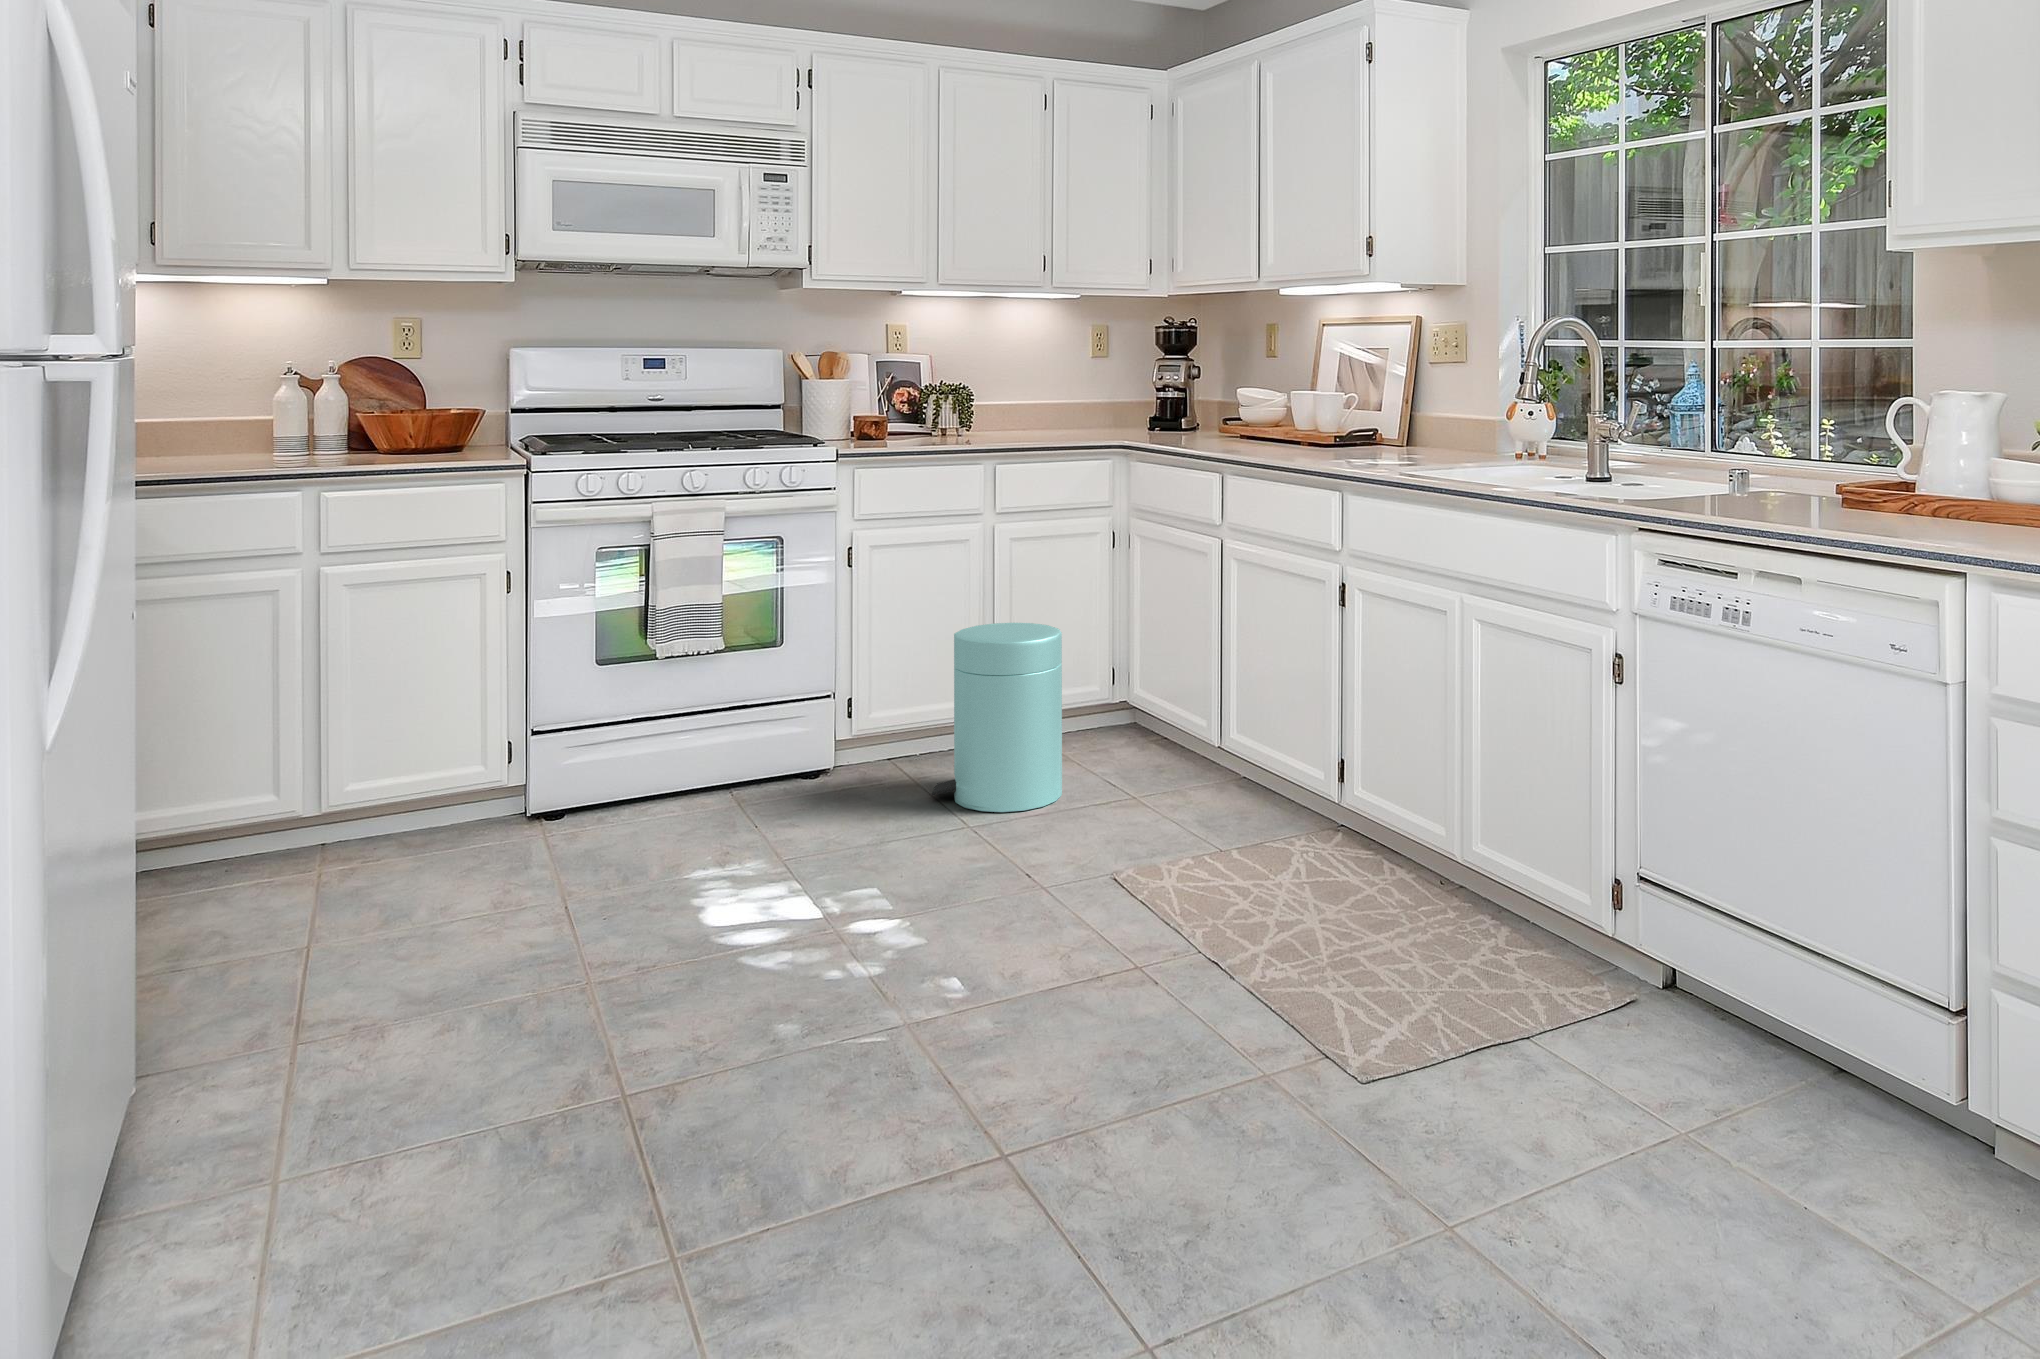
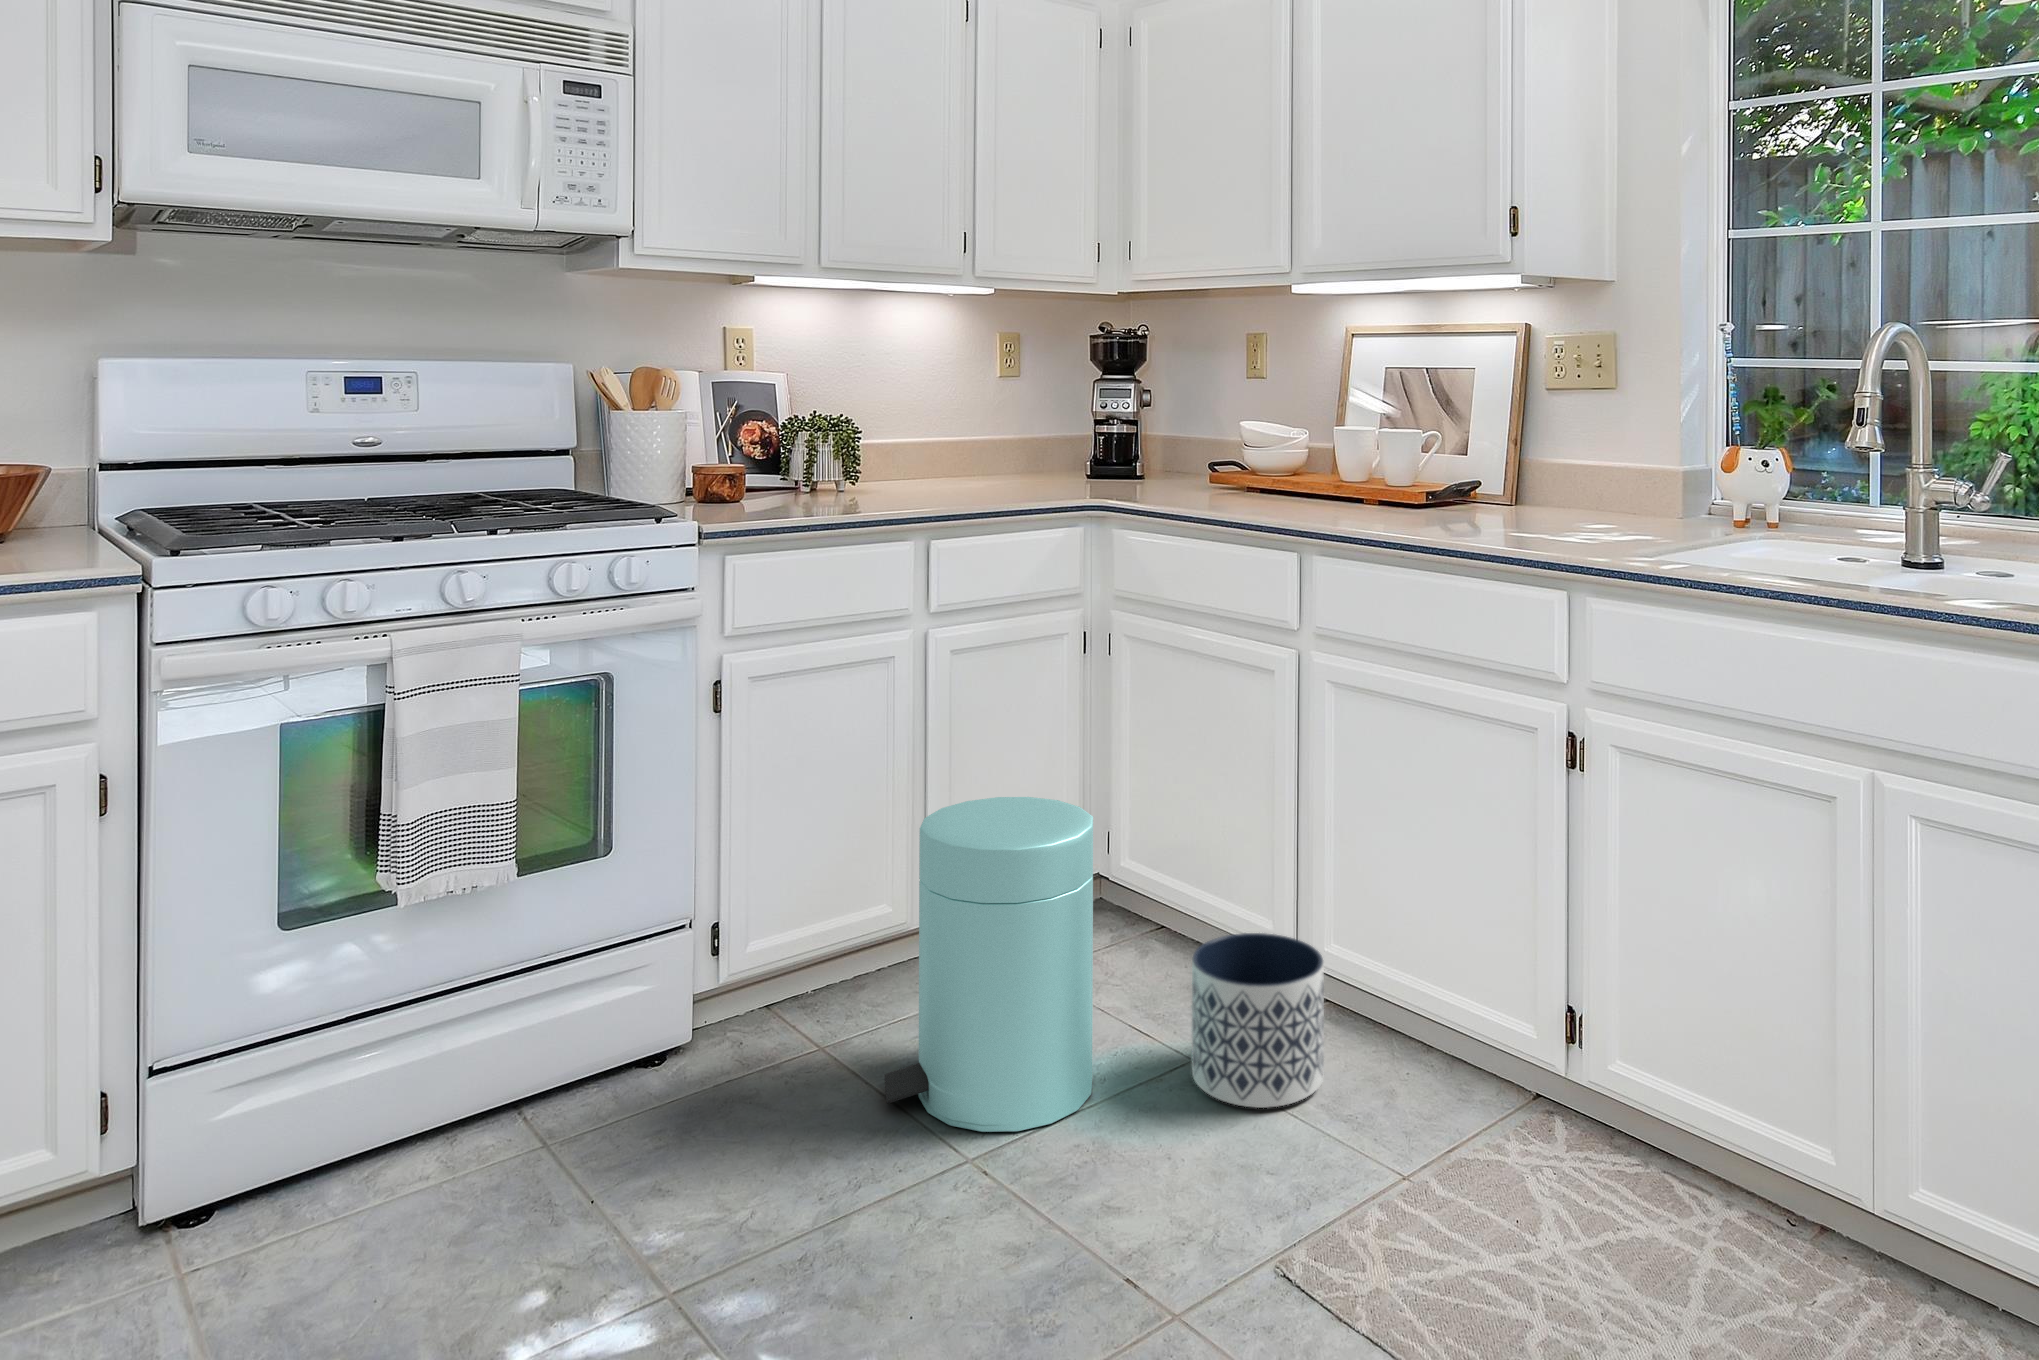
planter: none [1121,715,1204,812] -> present [1192,933,1324,1108]

